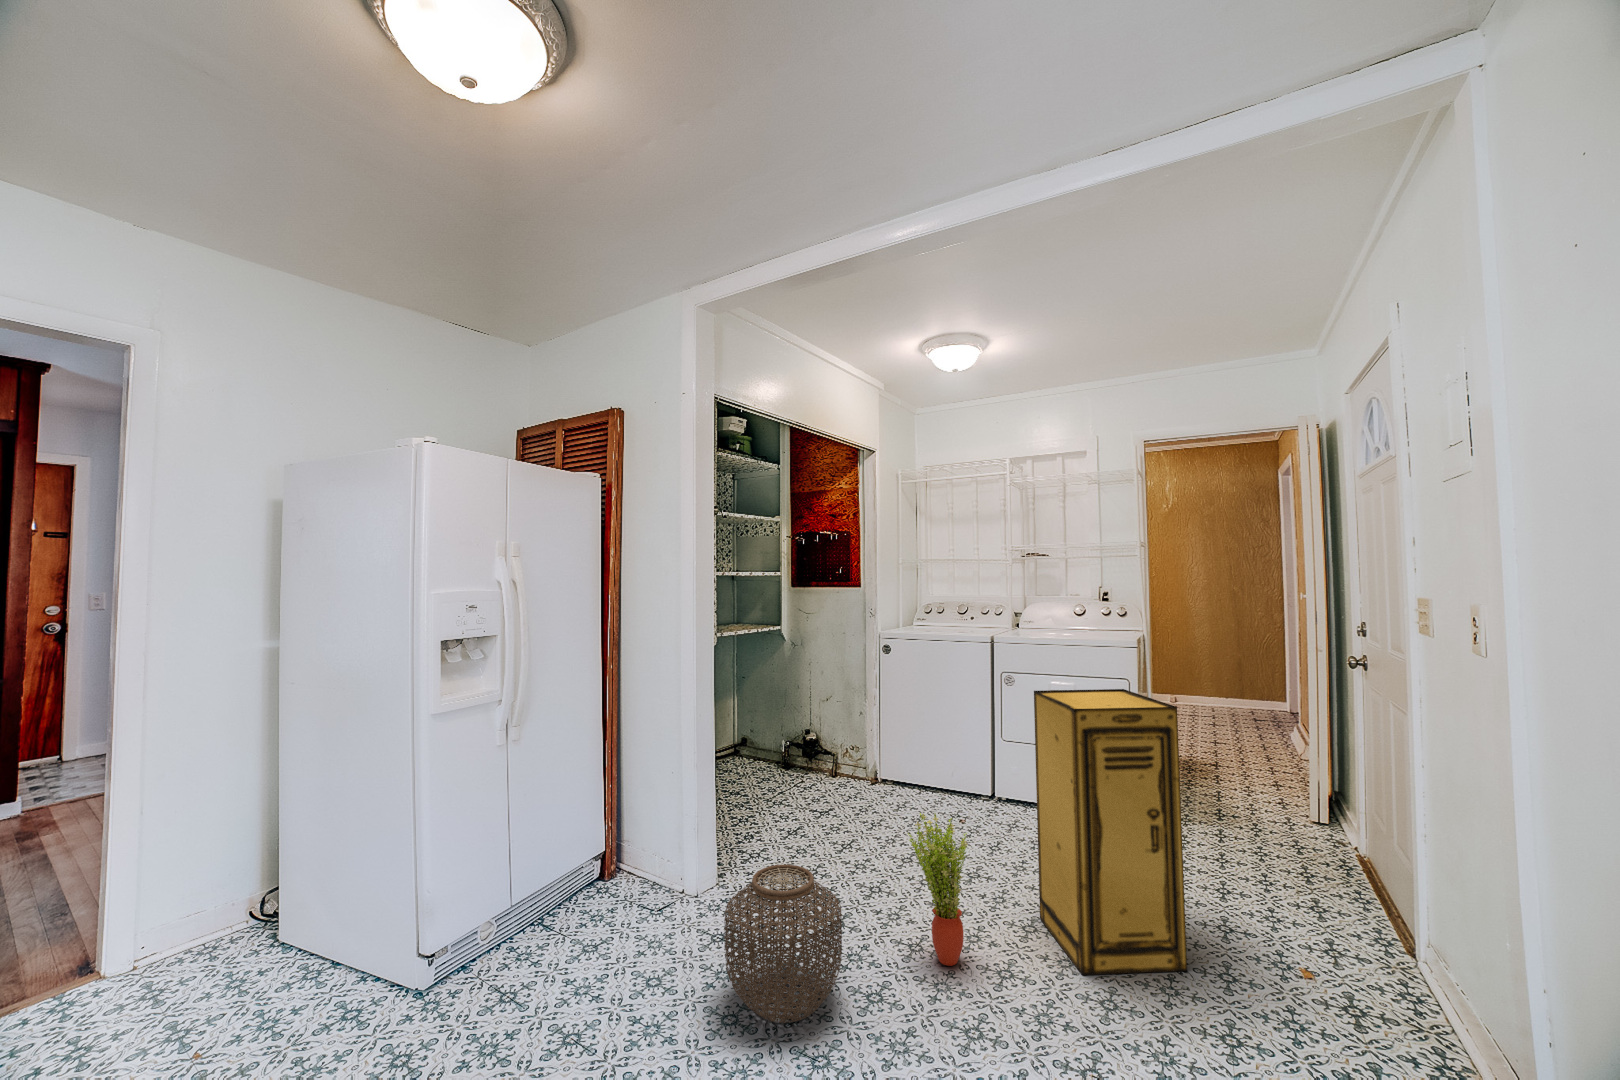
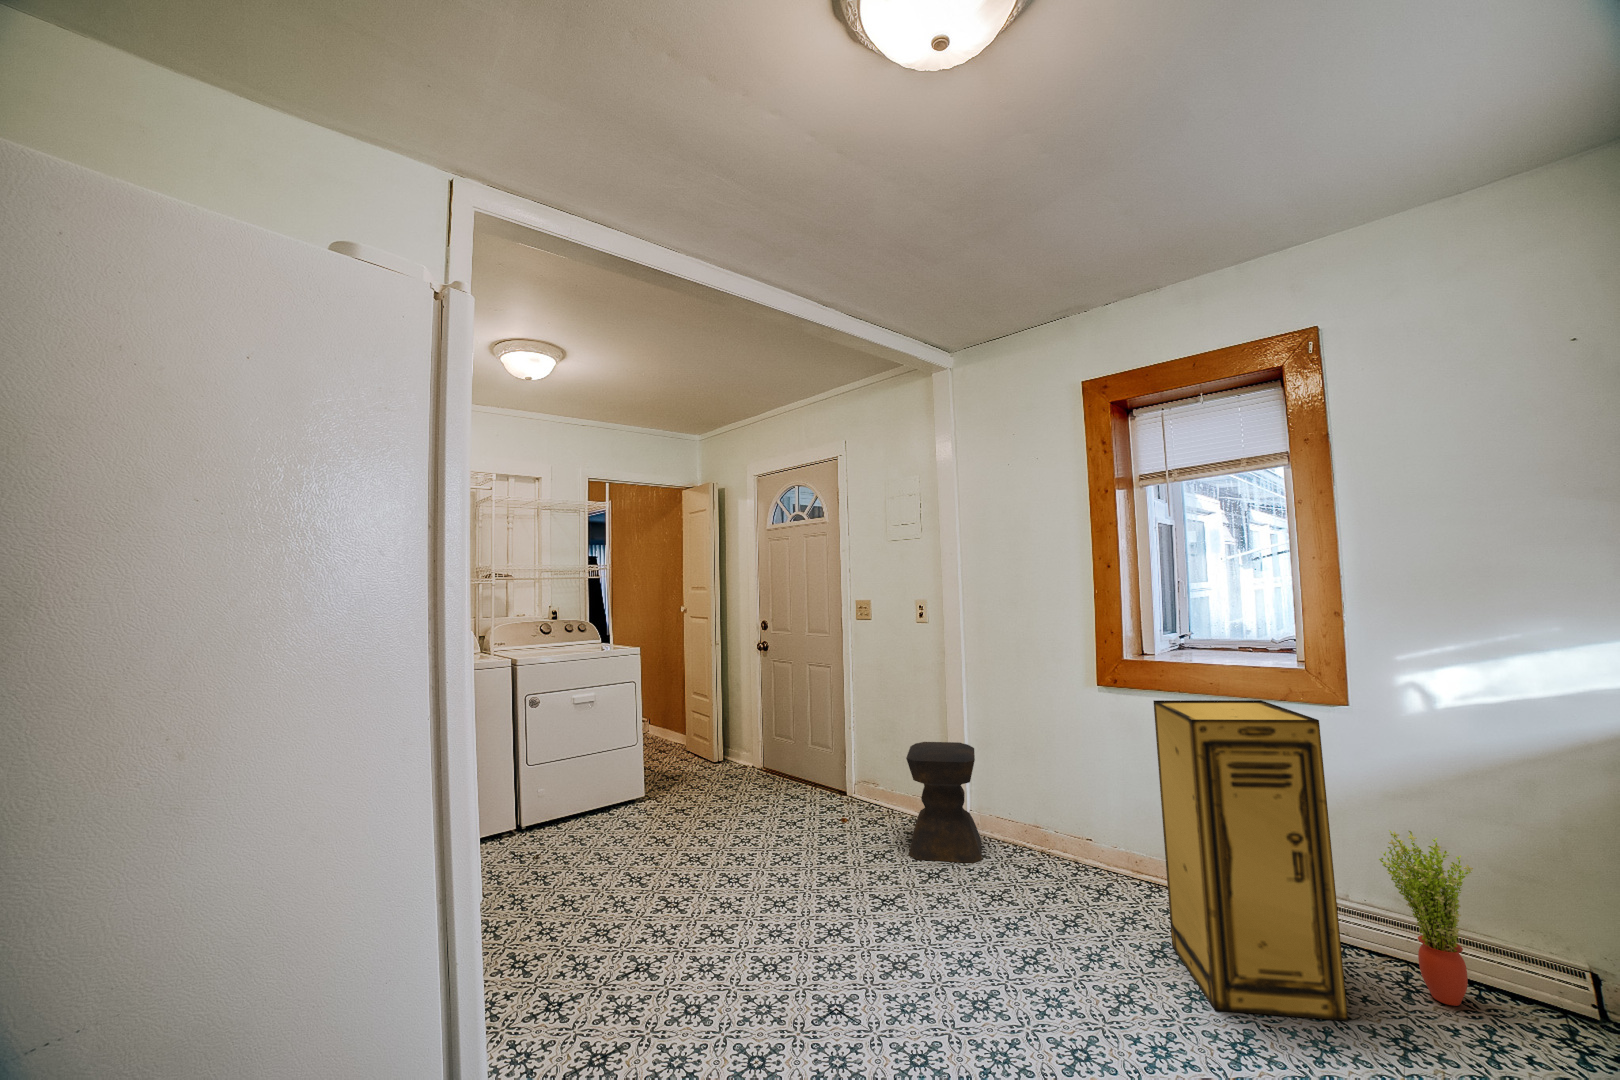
stool: none [787,734,860,854] -> present [906,742,982,863]
potted plant: present [908,813,968,966] -> present [1379,830,1473,1006]
woven basket: present [724,865,842,1023] -> none [829,864,943,1019]

